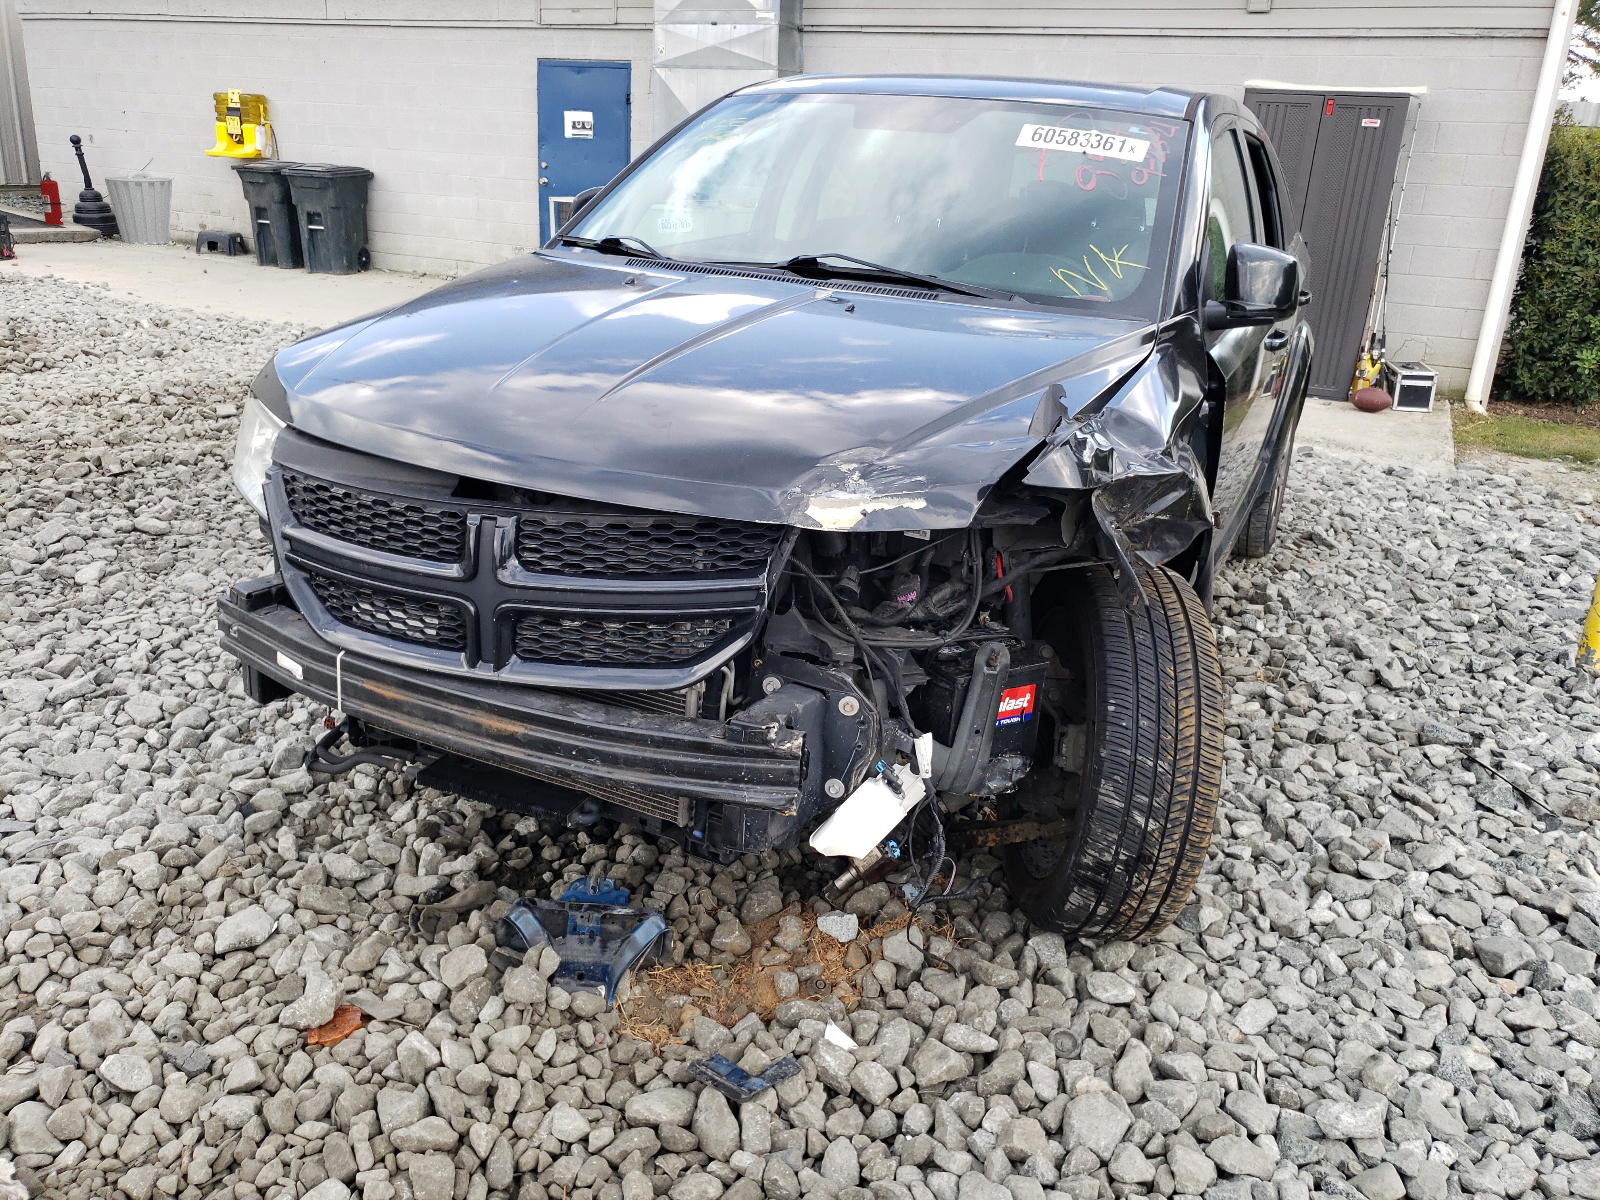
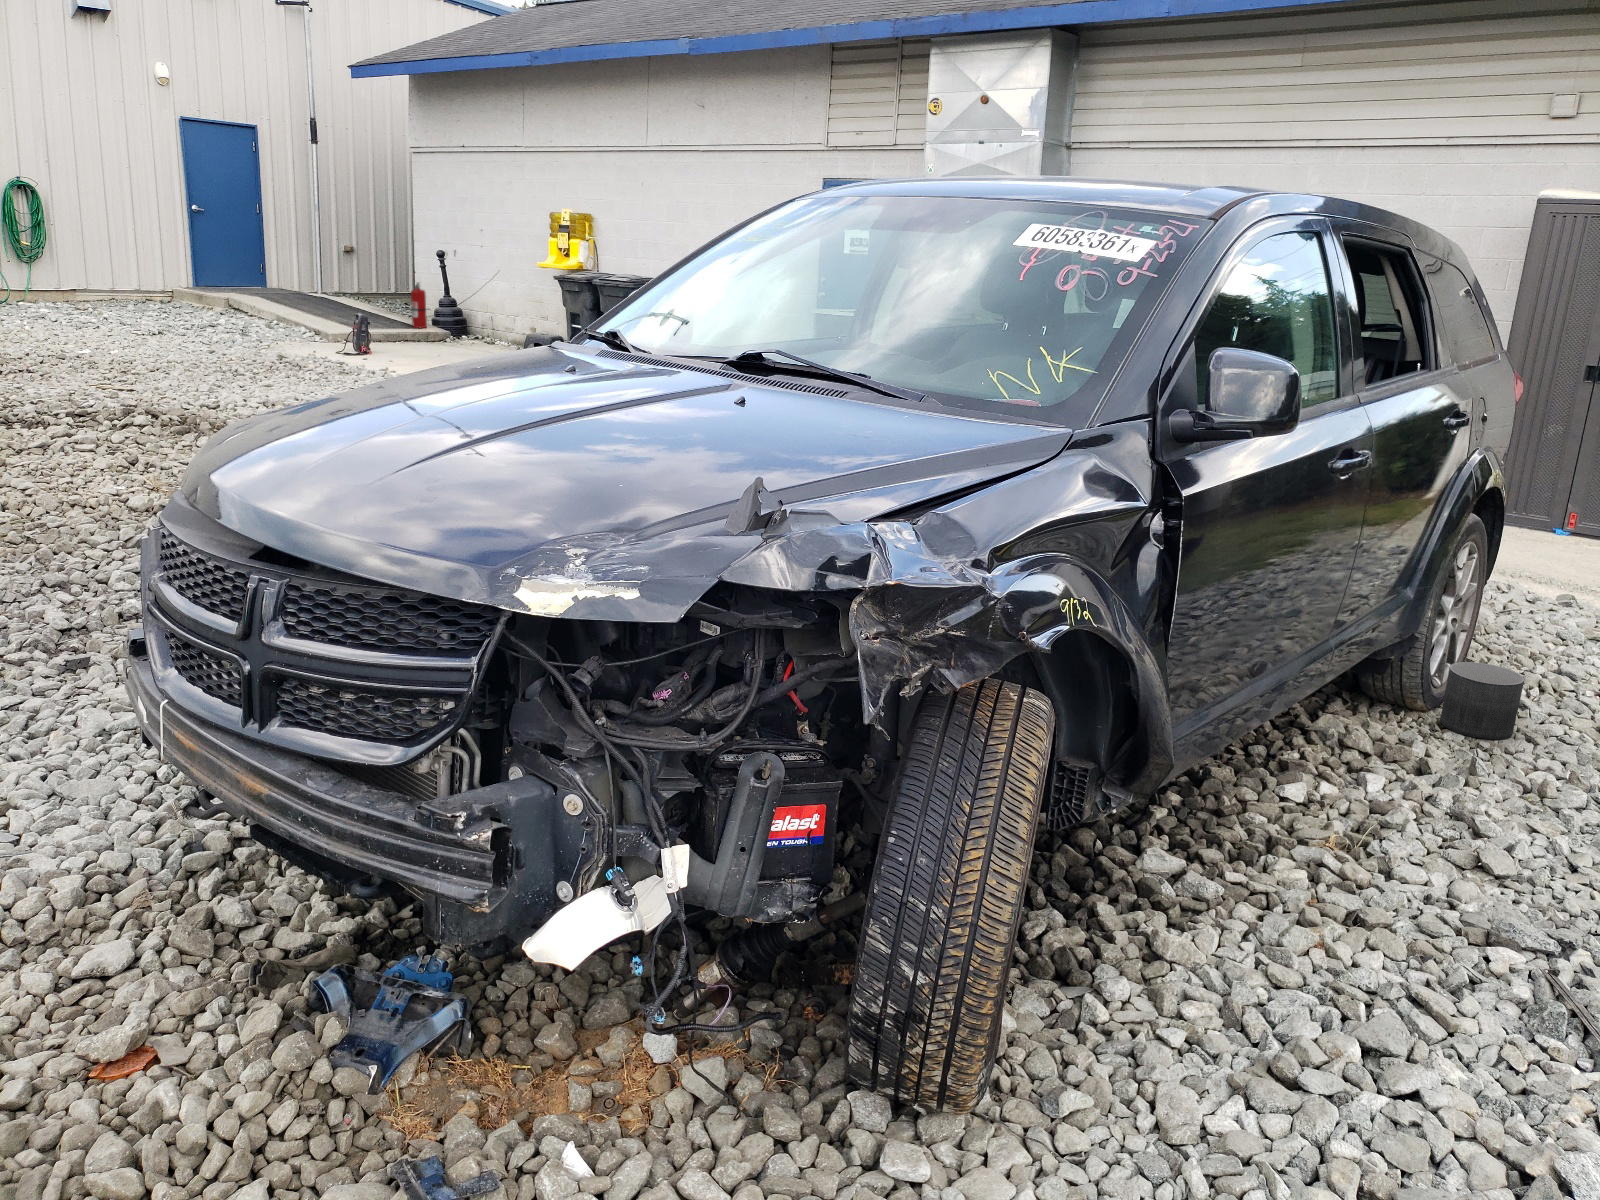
trash can: present [105,171,172,244] -> none [455,281,511,346]
planter: none [1278,512,1348,577] -> present [1440,662,1524,740]

